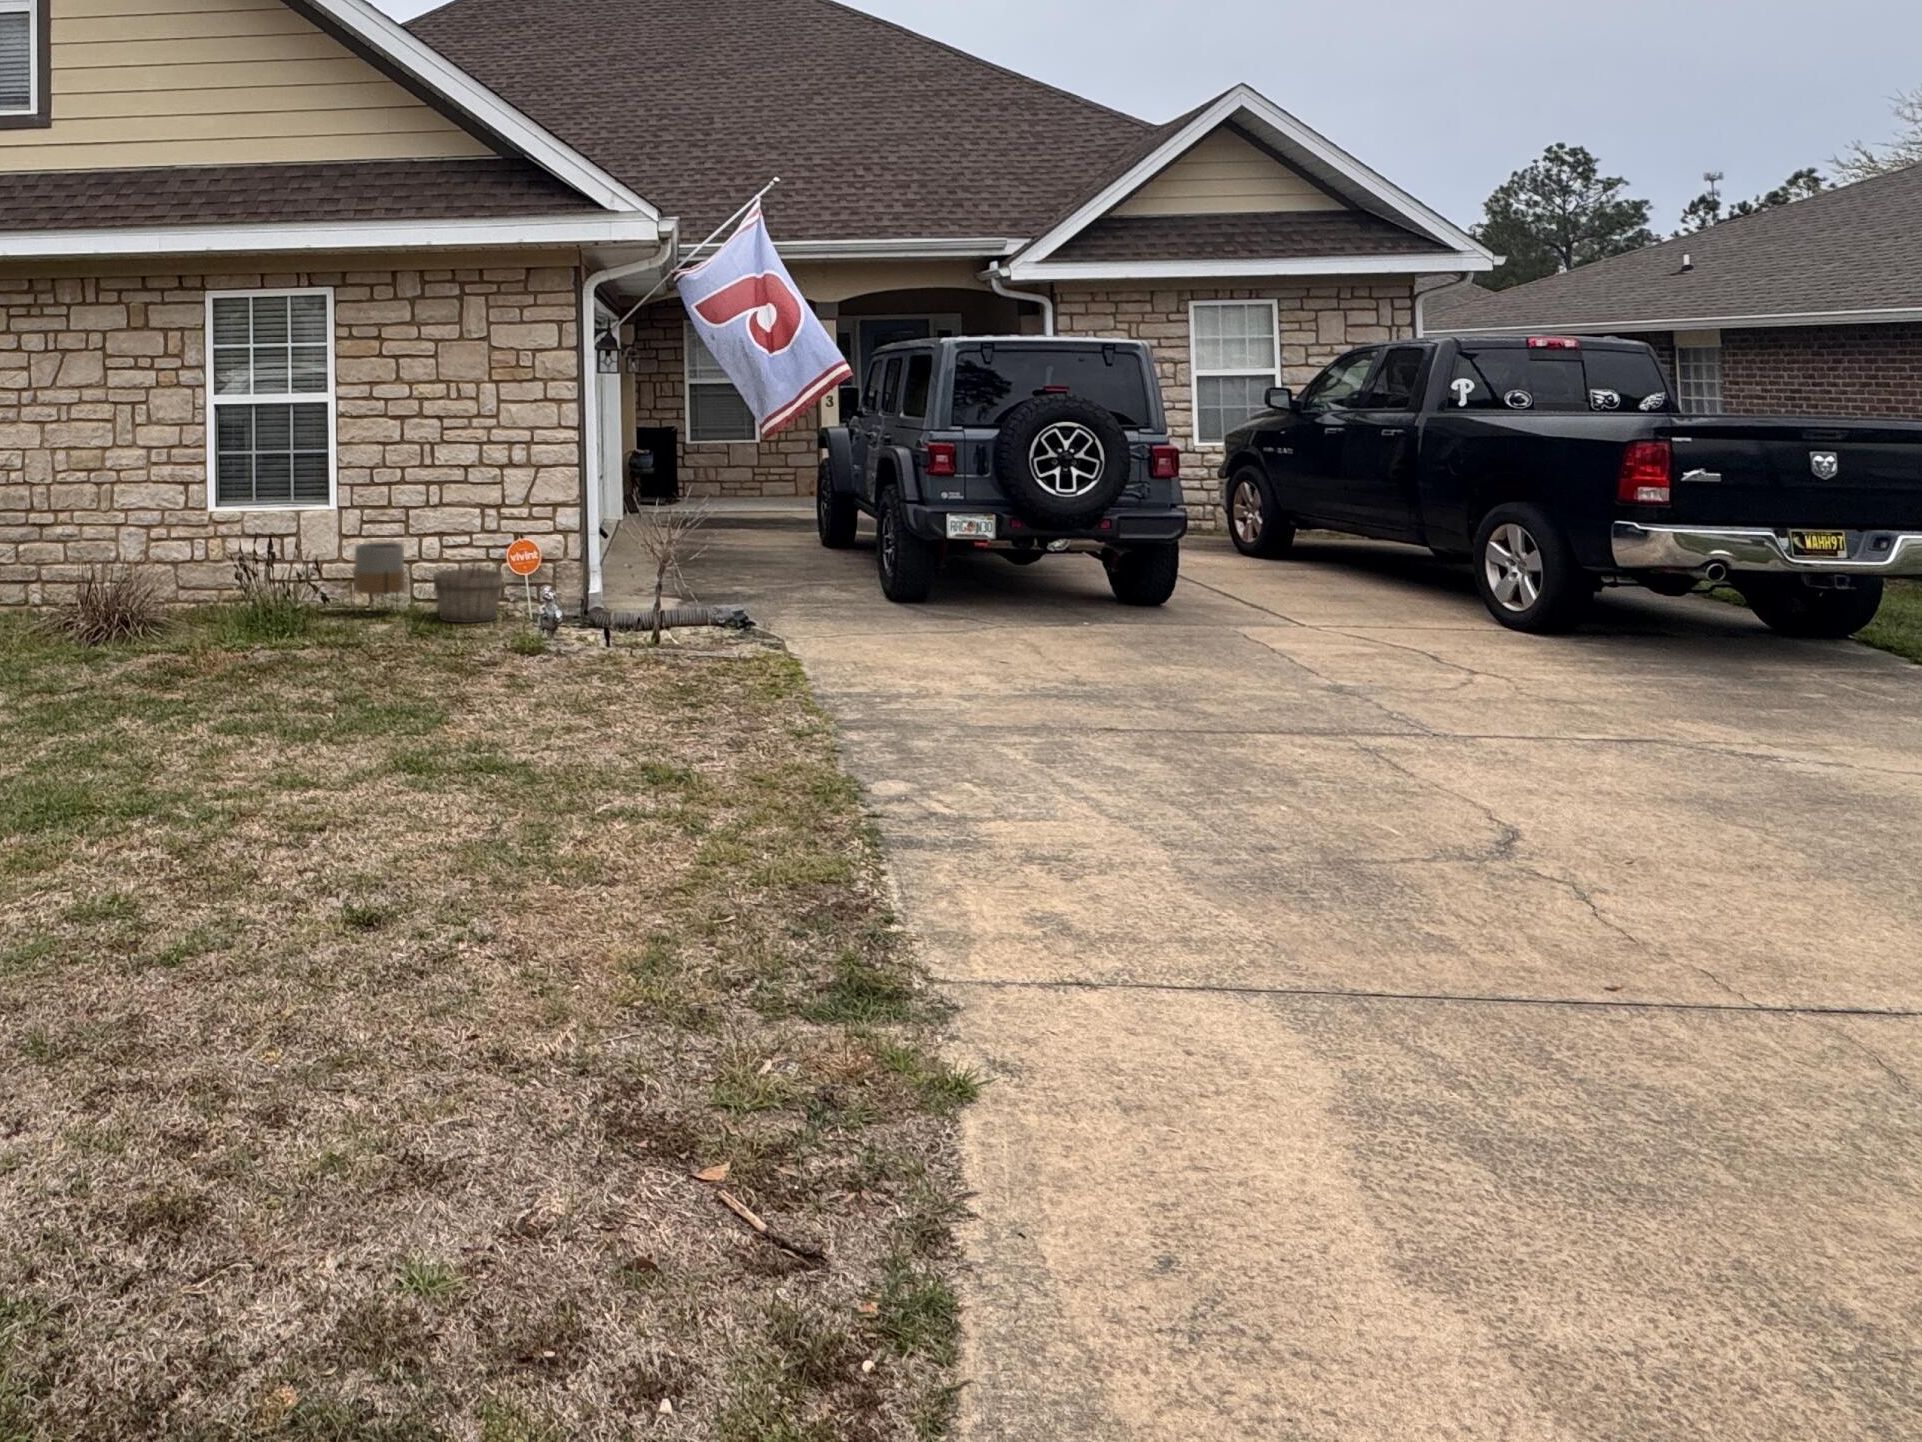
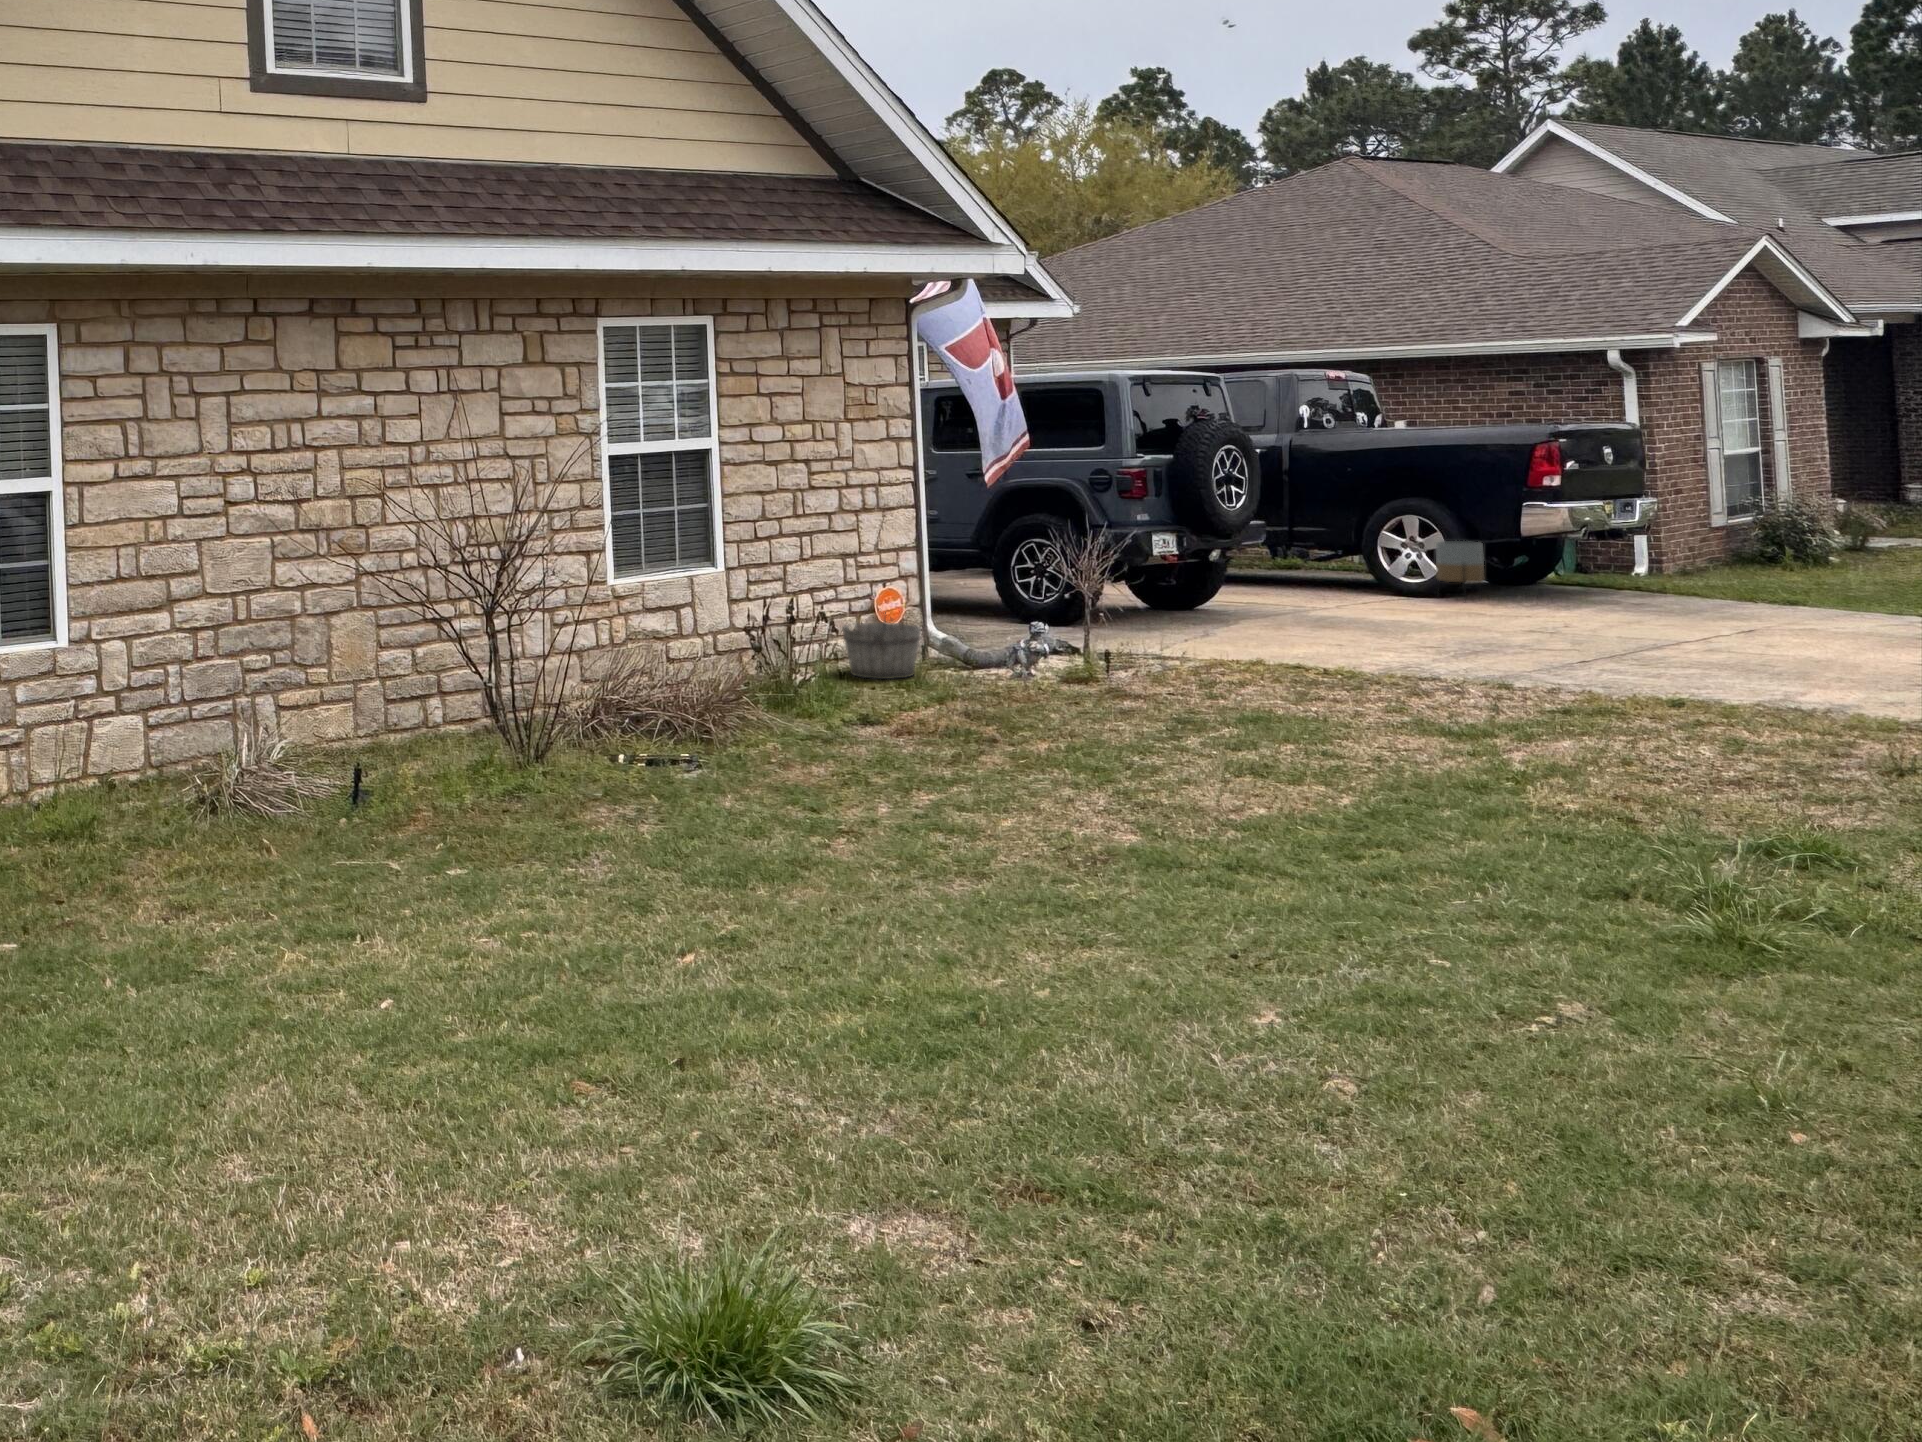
planter: present [353,543,404,596] -> present [1435,541,1485,595]

